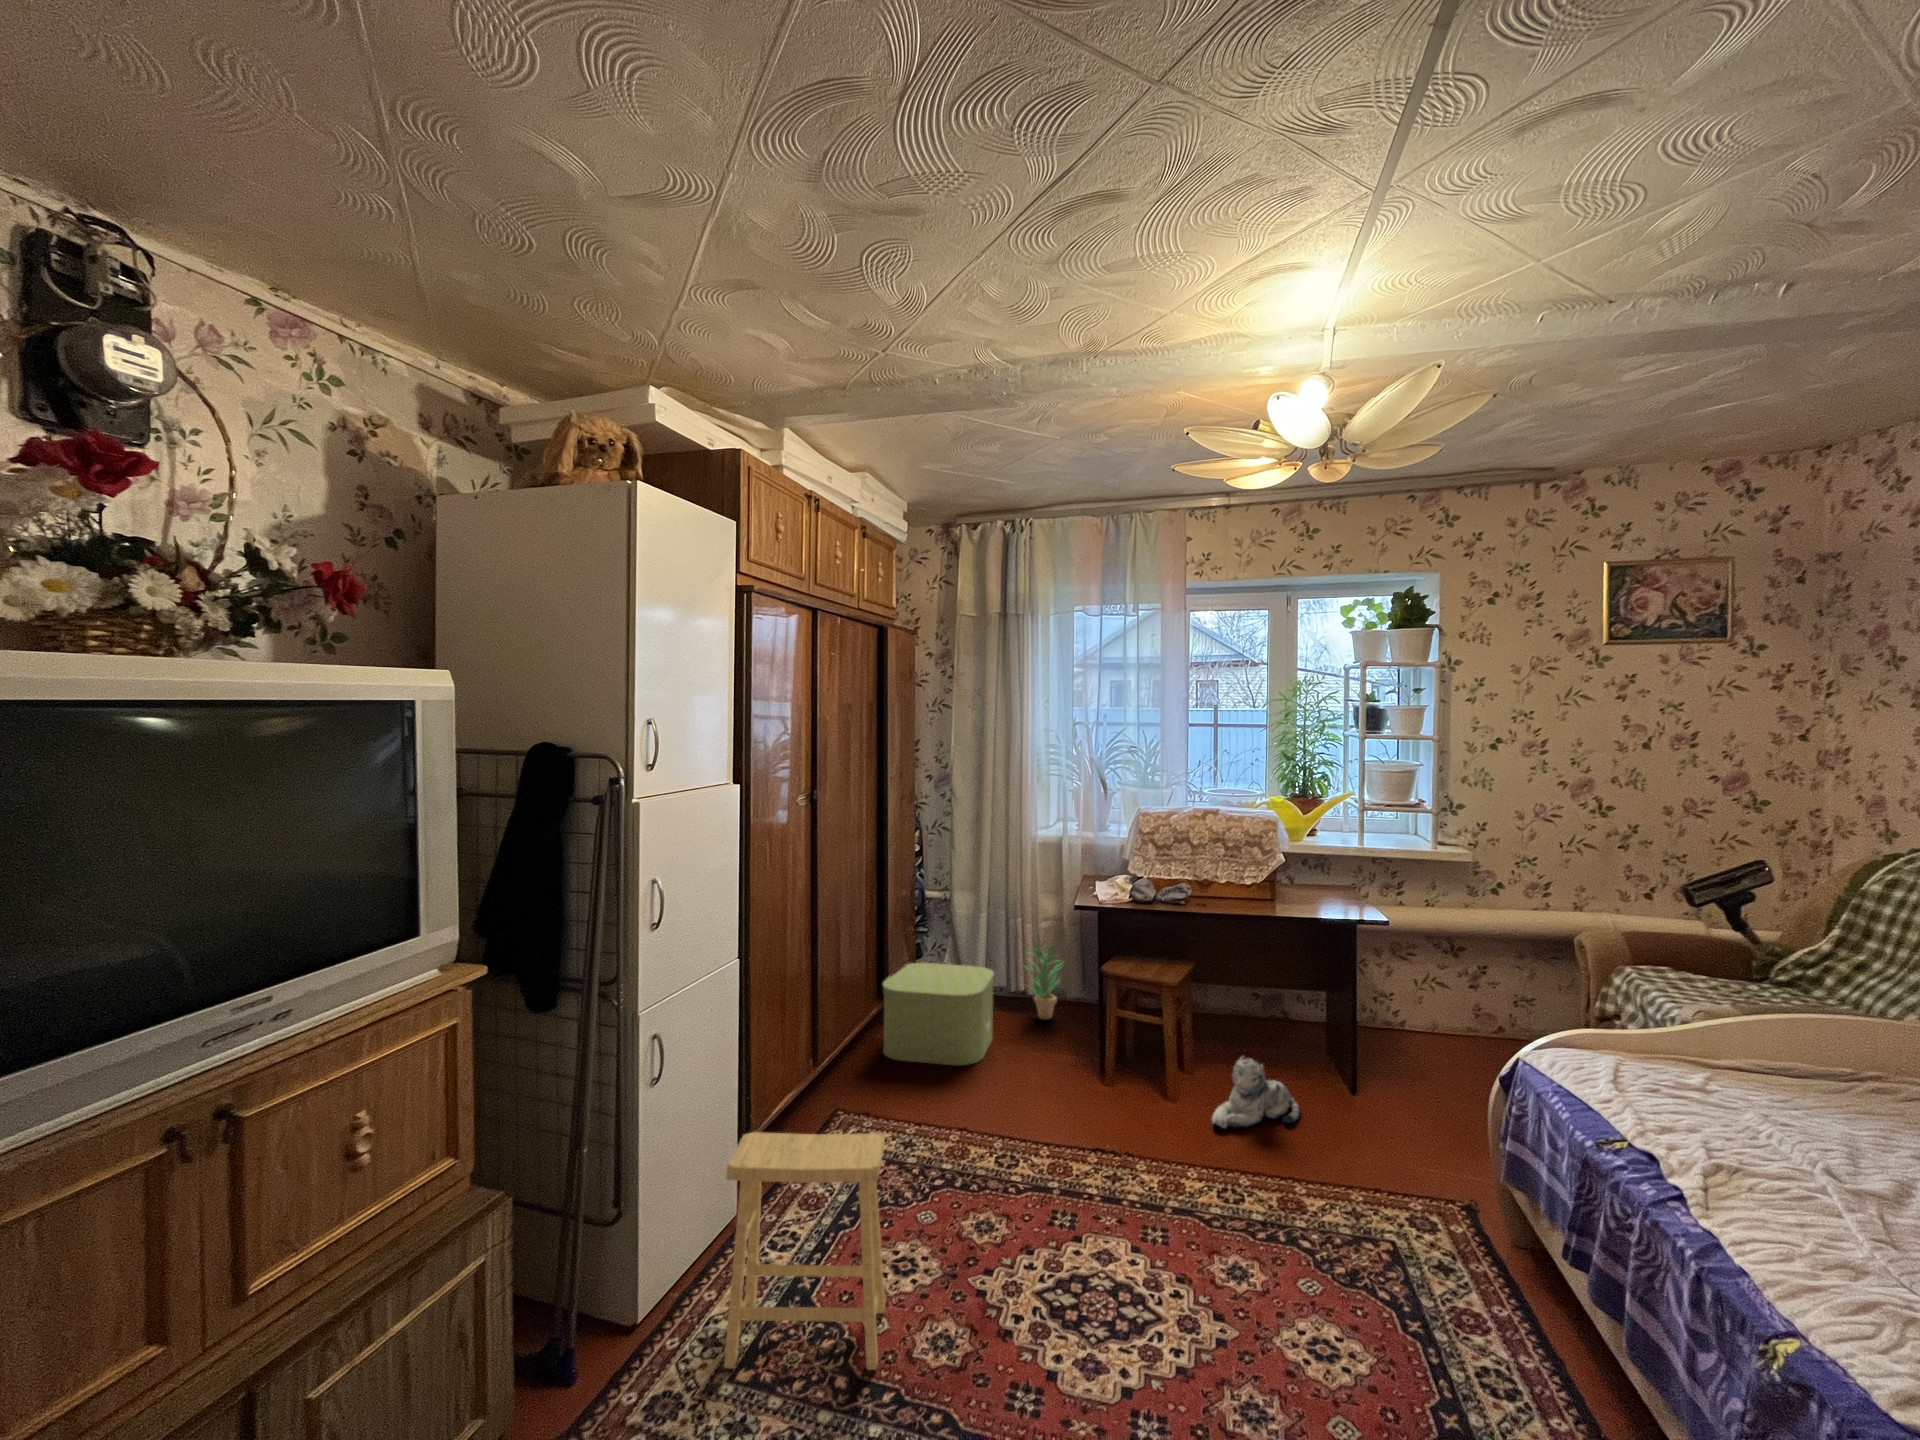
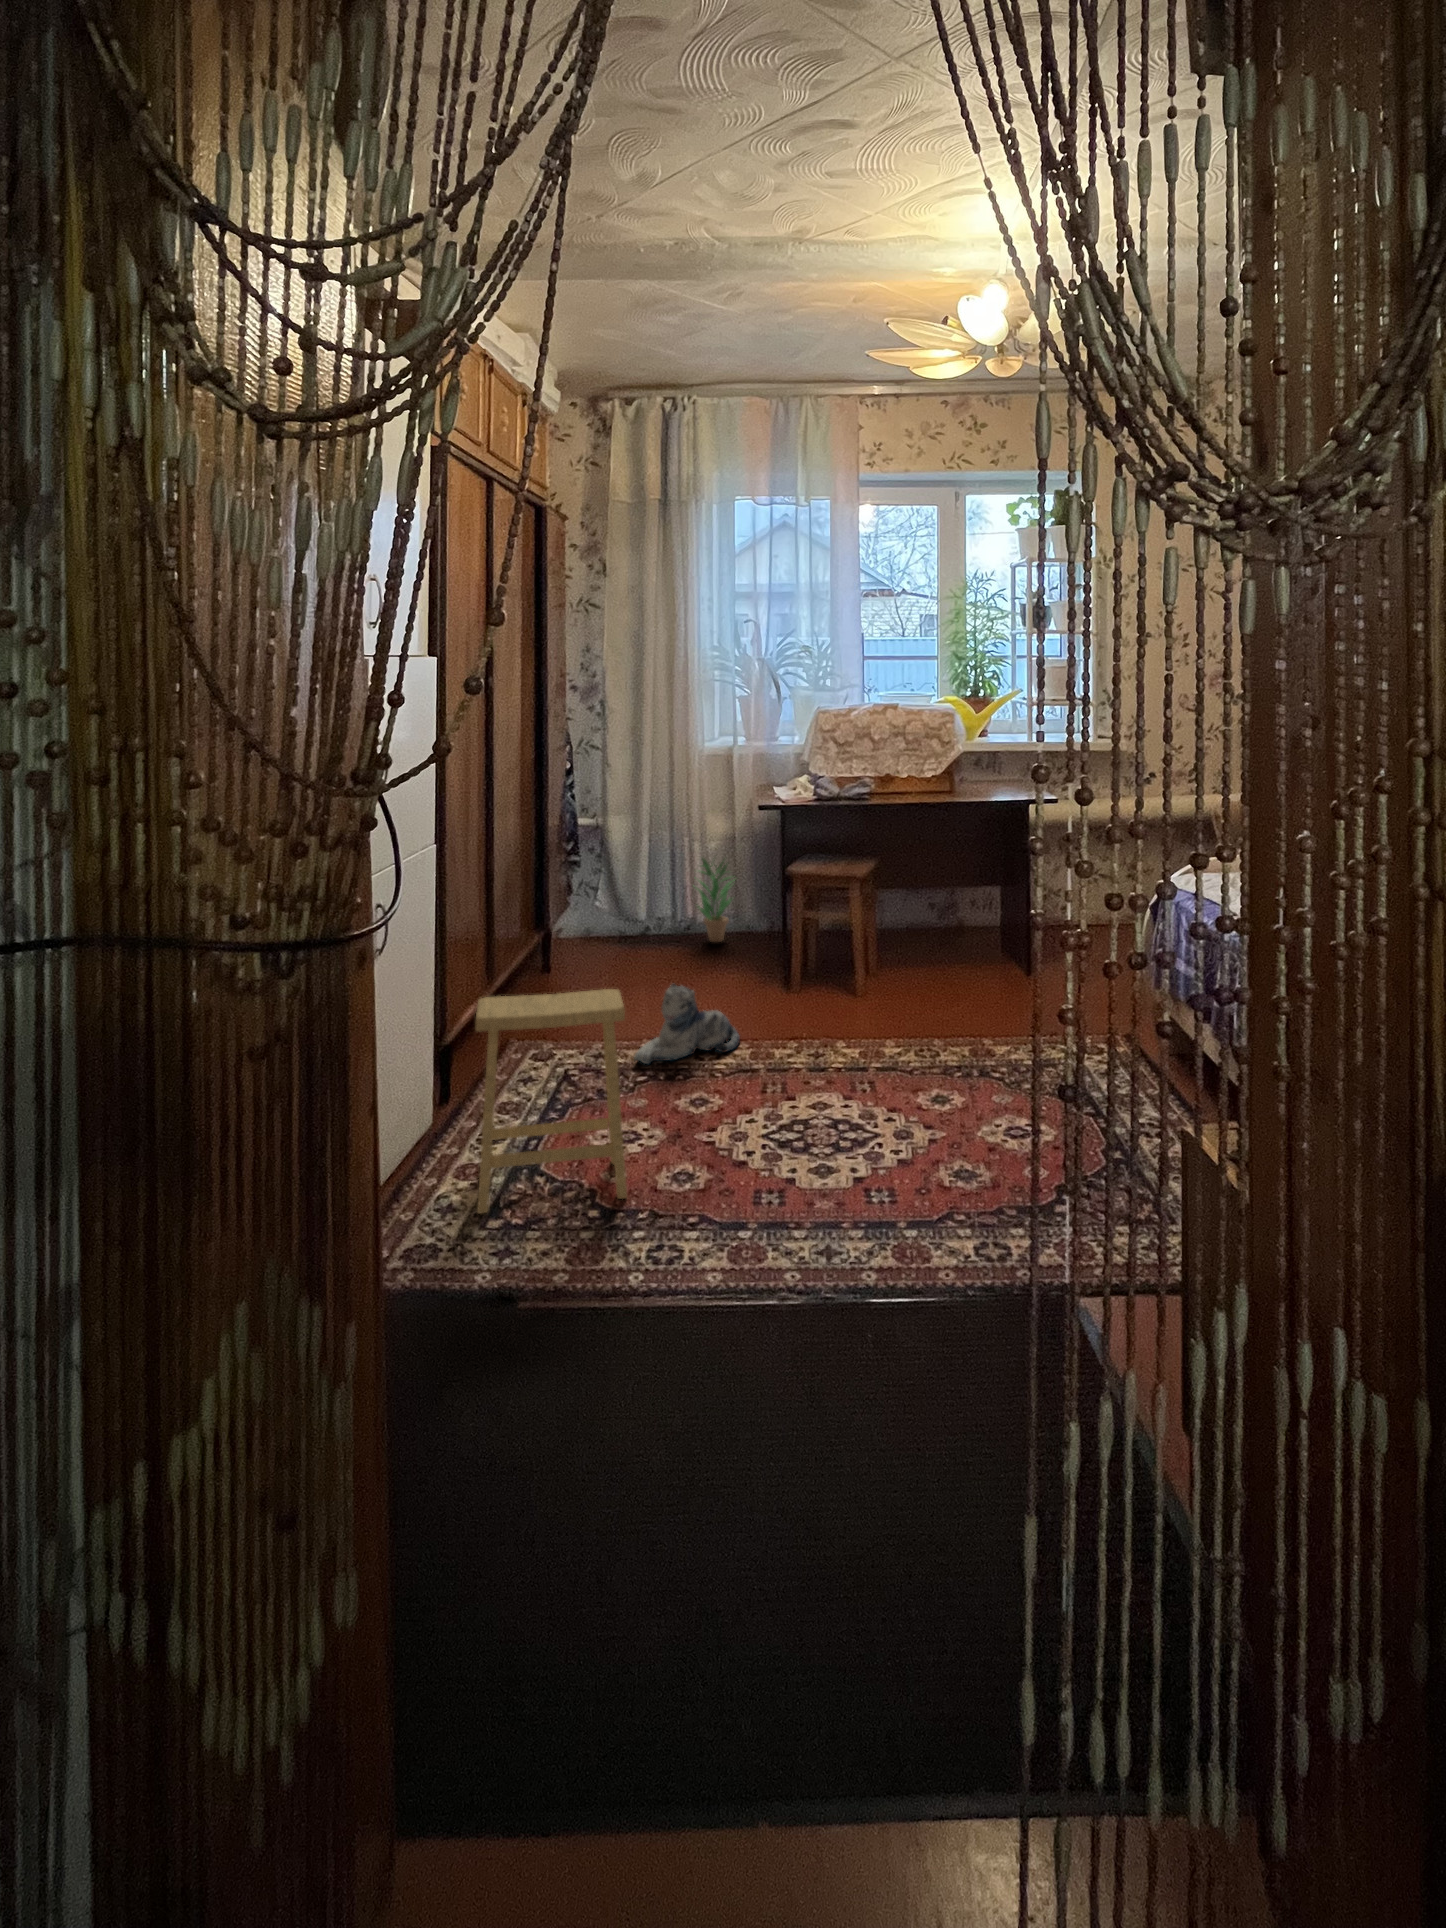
storage box: present [883,963,994,1065] -> none [546,886,665,986]
plush toy: present [1212,1057,1300,1128] -> present [634,984,740,1064]

